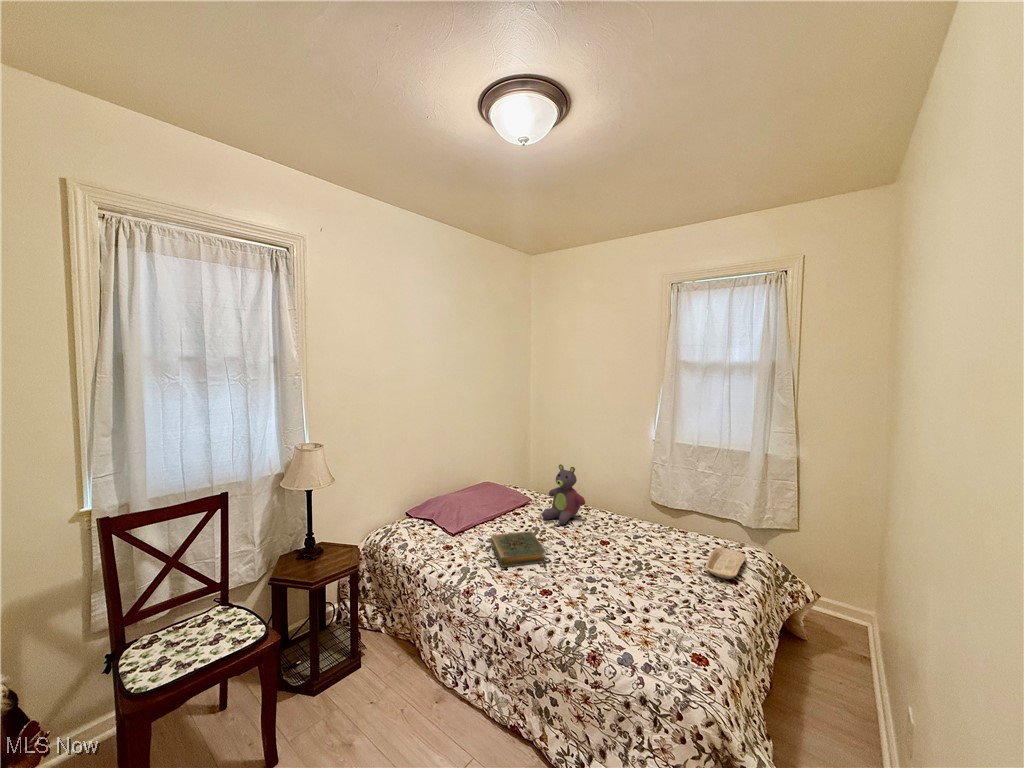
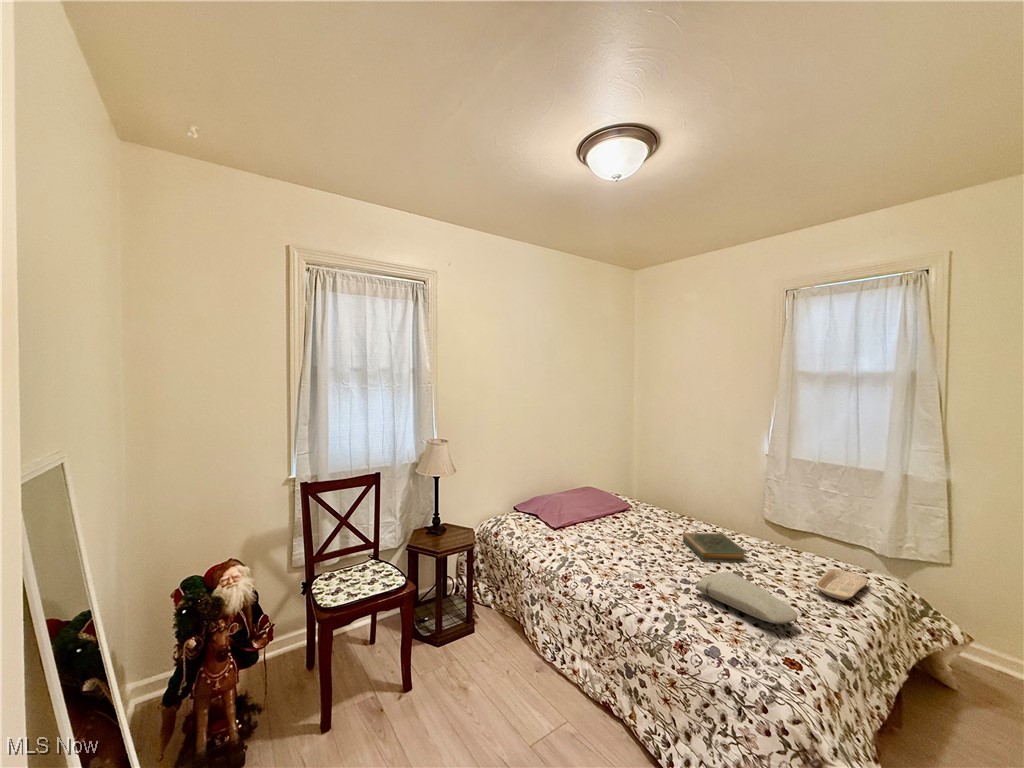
stuffed bear: present [542,464,585,525] -> none [640,472,685,531]
hardback book: present [491,531,547,567] -> present [683,533,747,562]
pillow: none [603,565,698,617] -> present [696,572,798,623]

